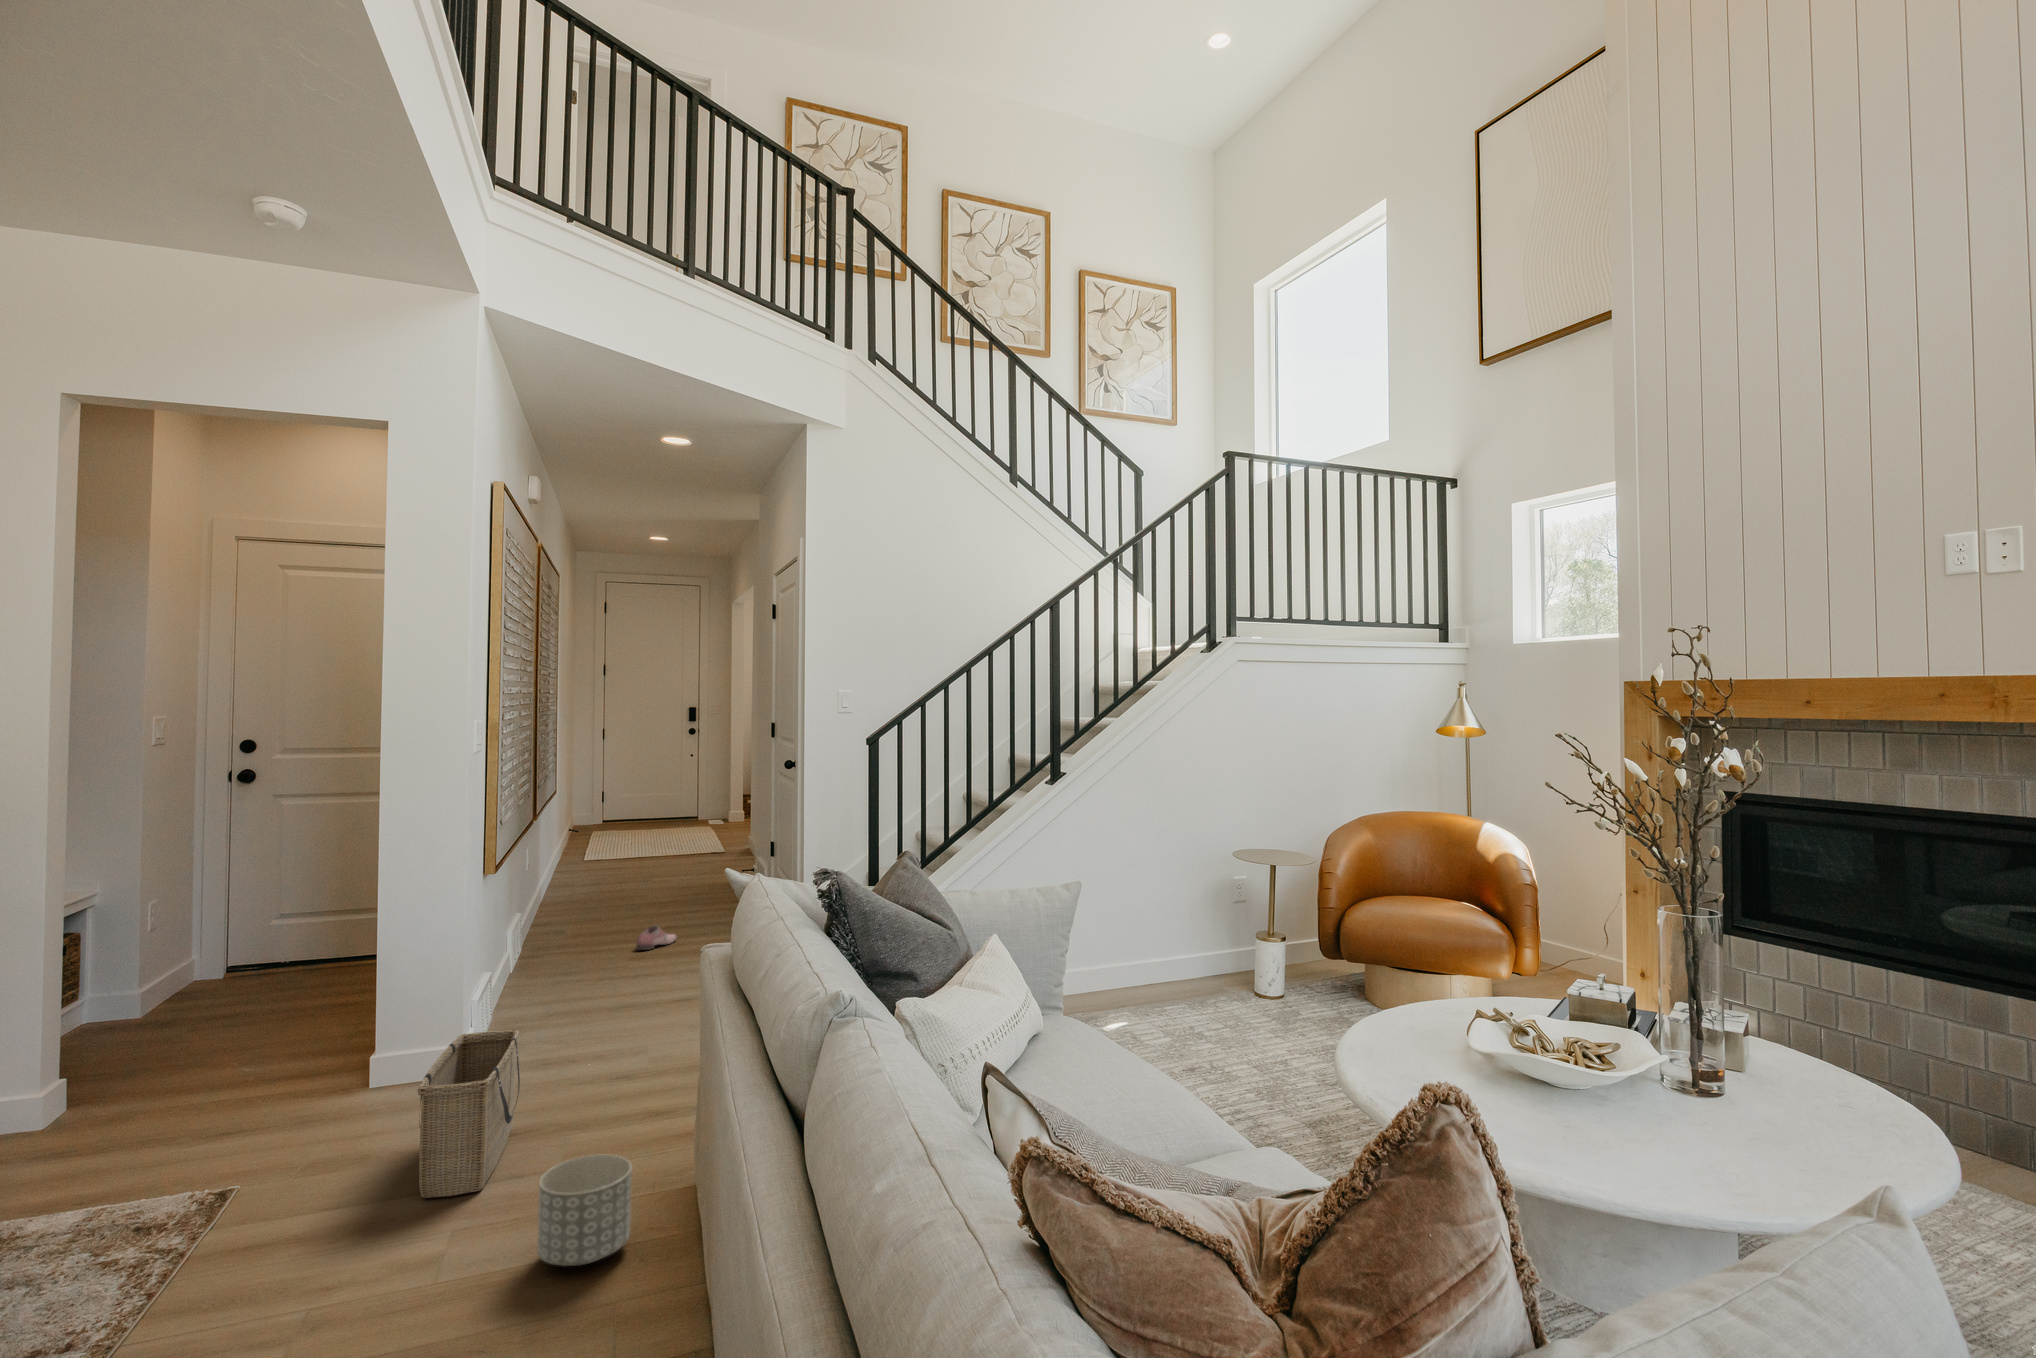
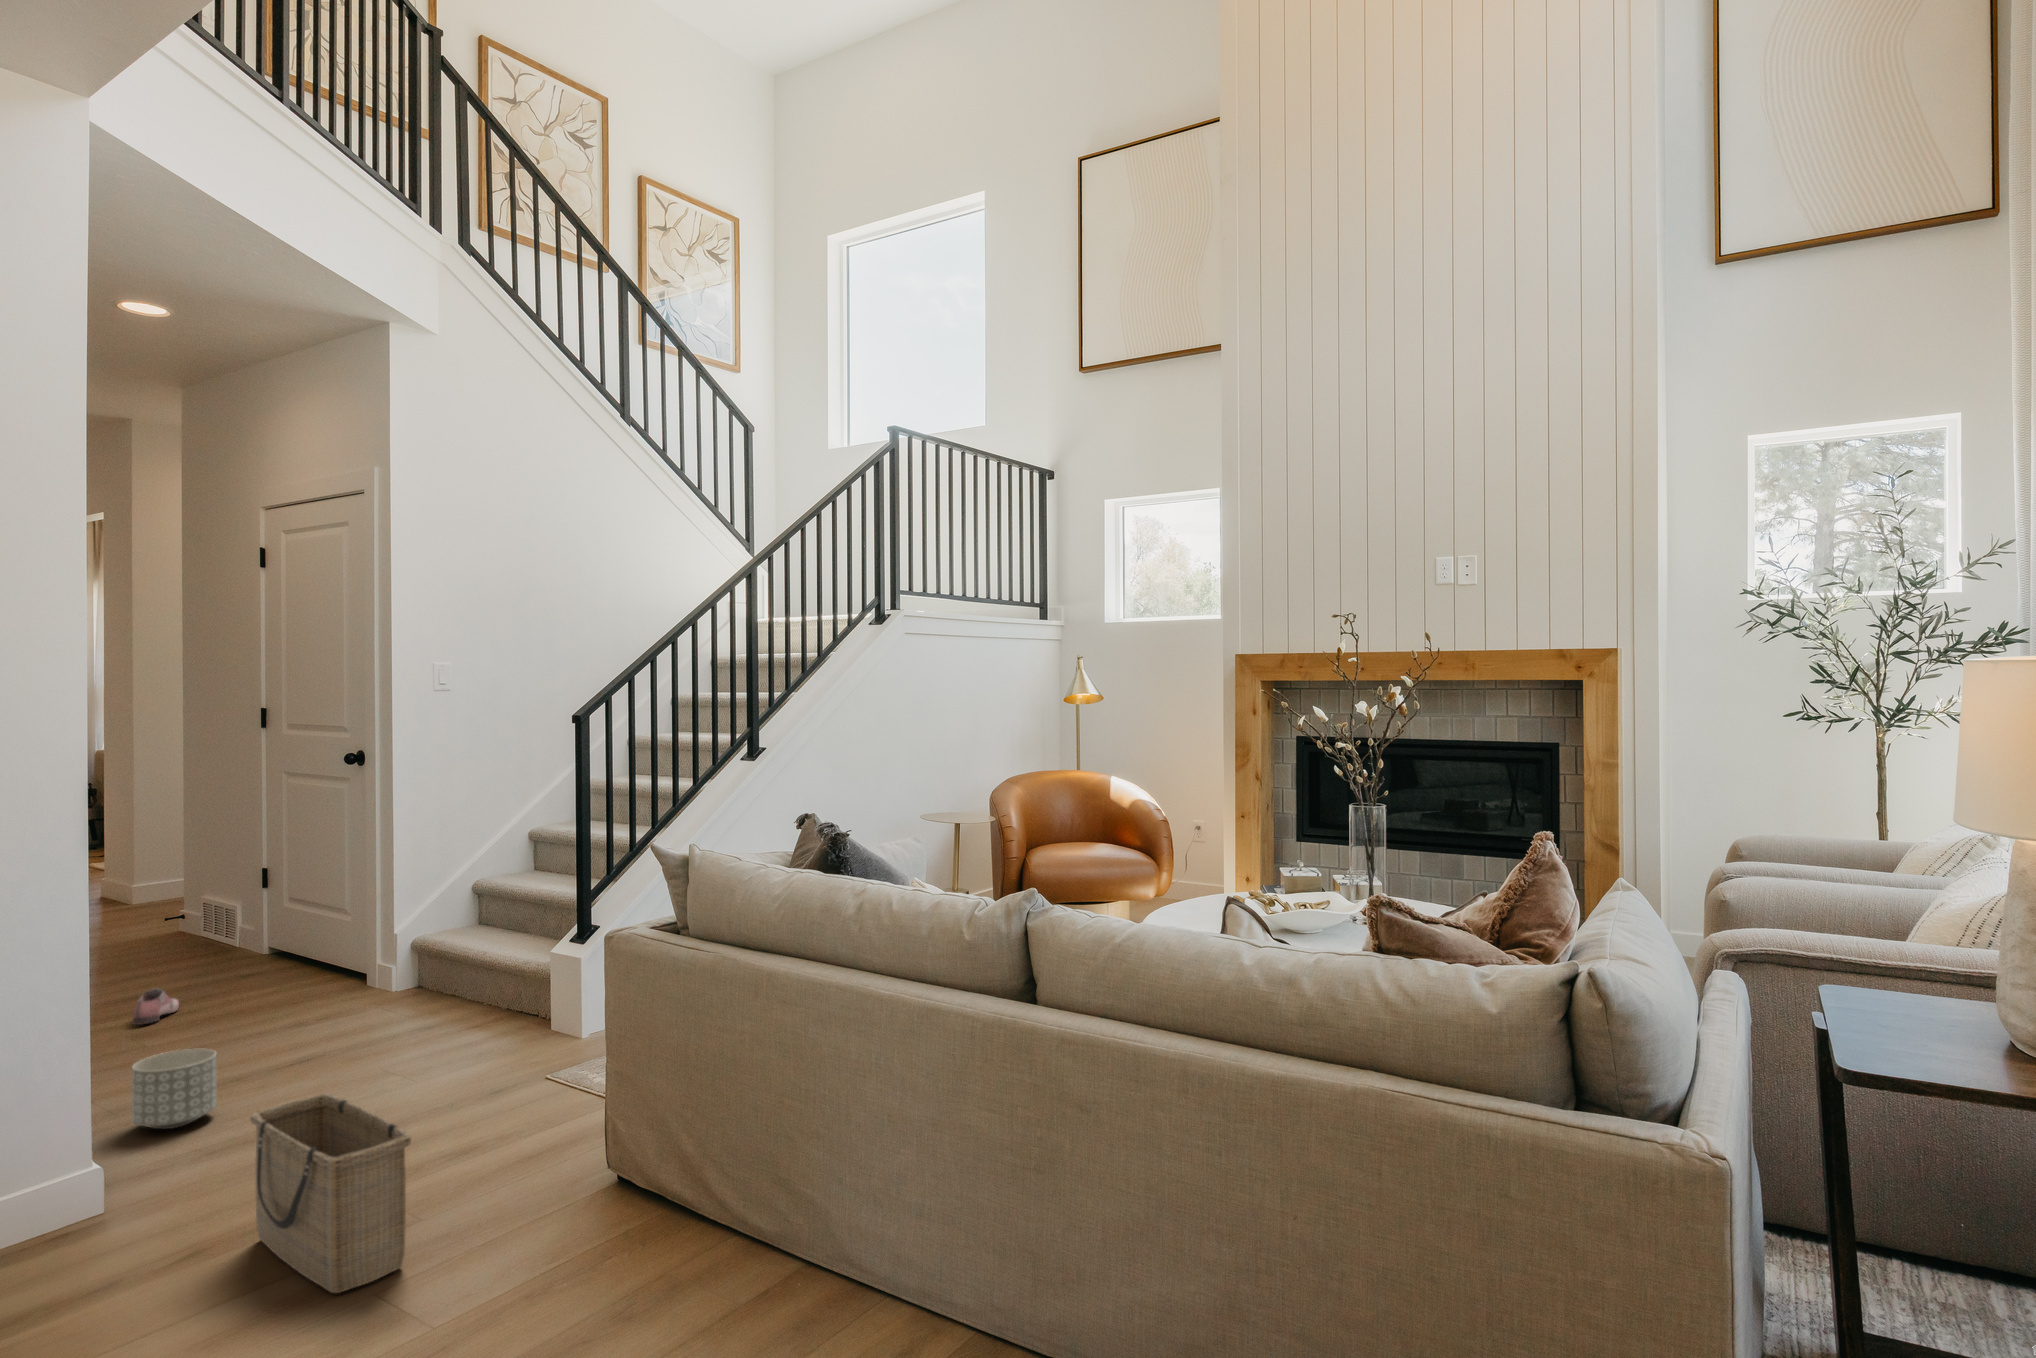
planter: present [538,1154,632,1266] -> present [132,1049,216,1129]

